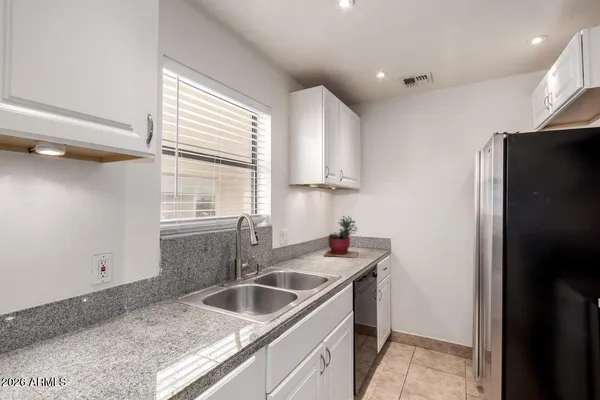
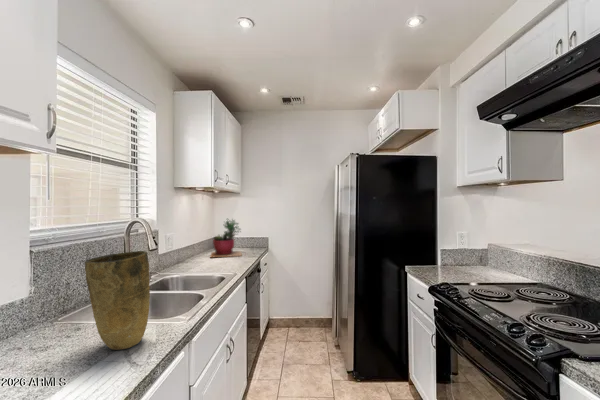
vase: none [175,249,227,340] -> present [85,251,150,350]

